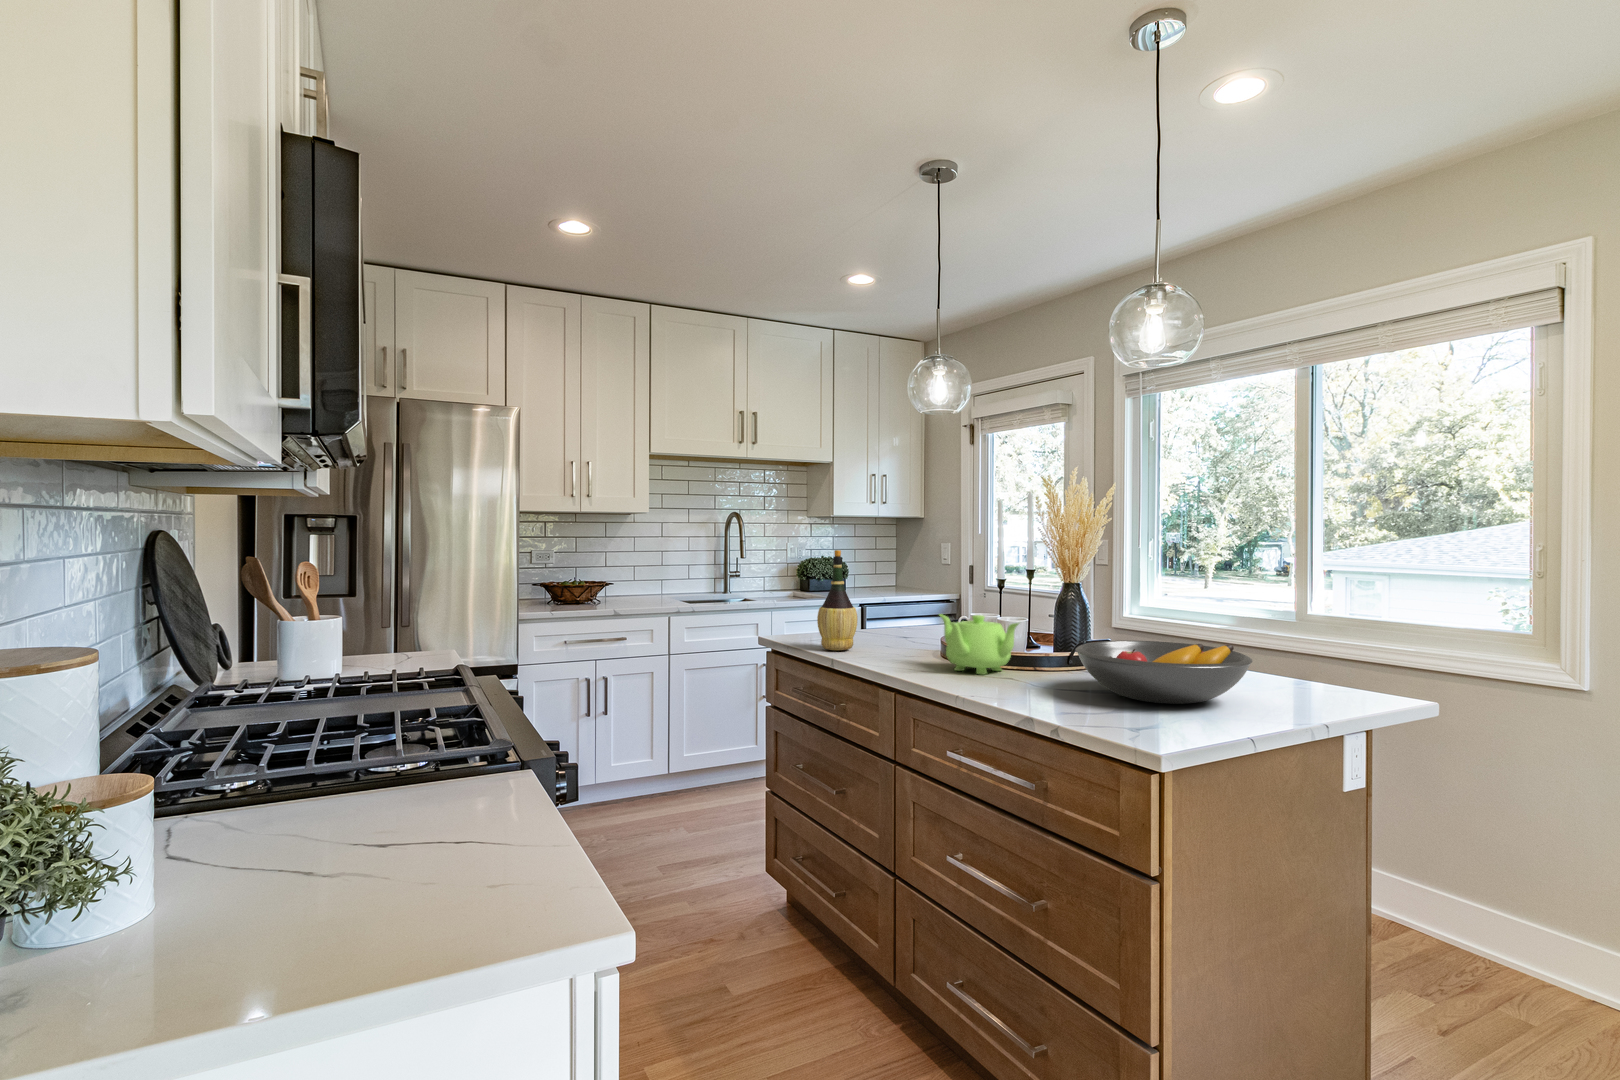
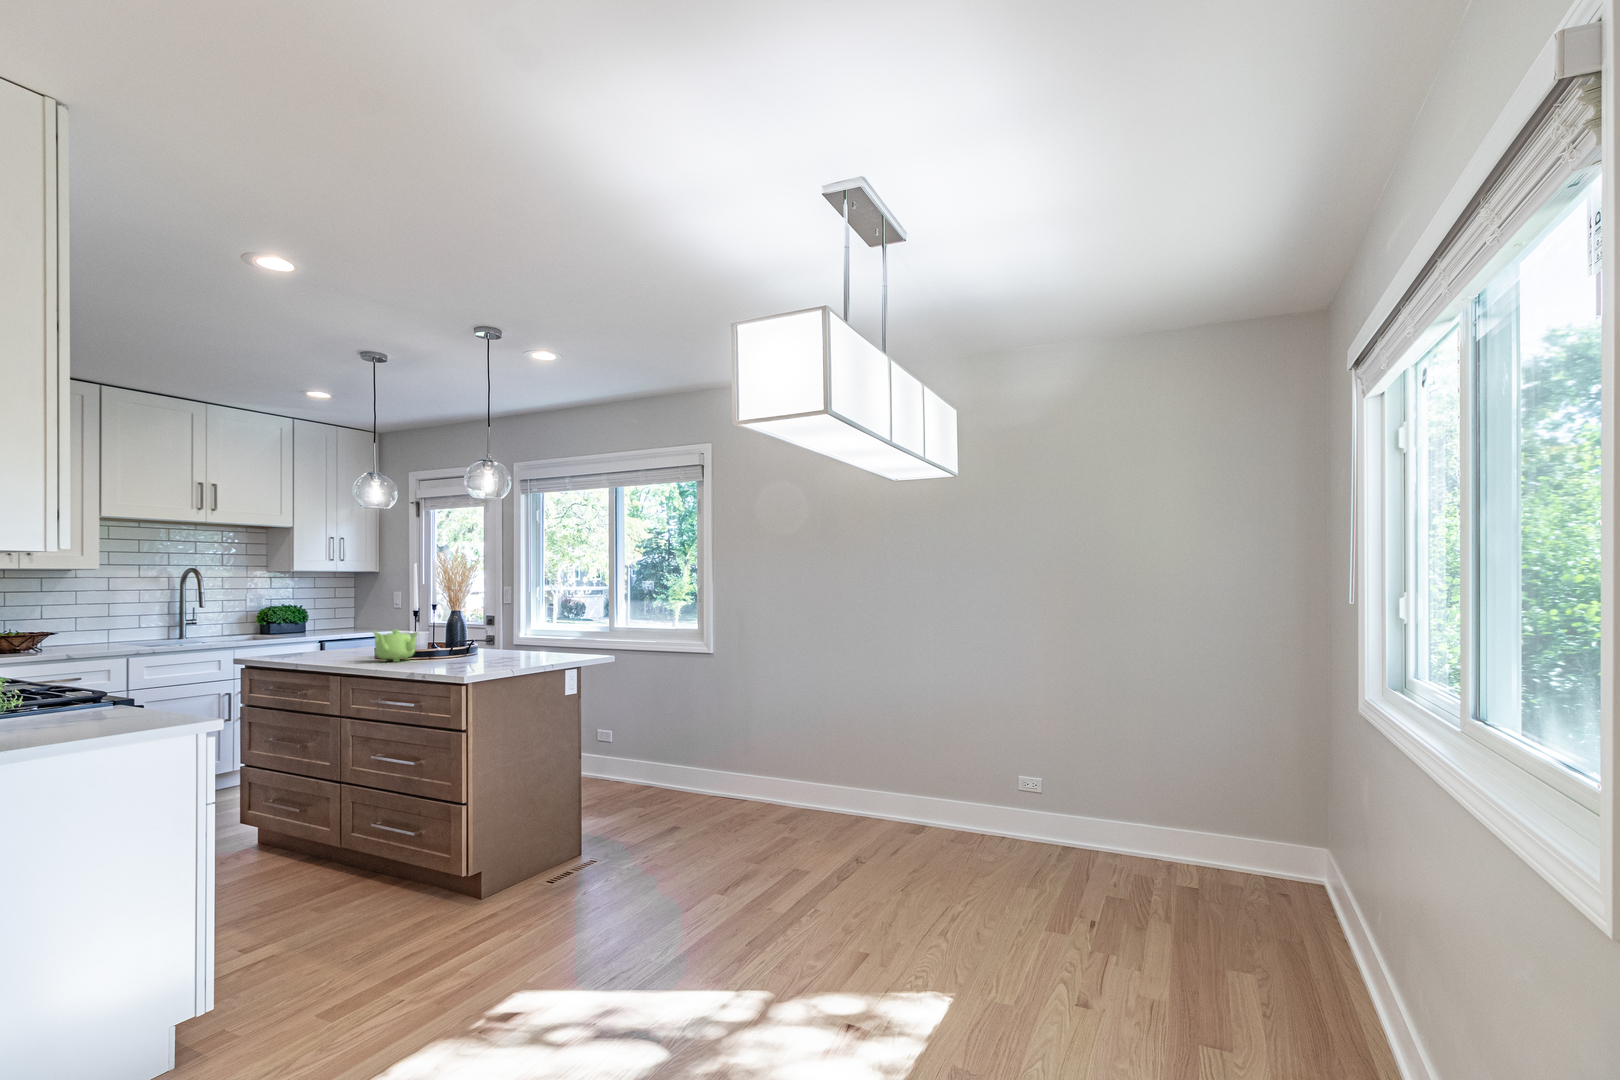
wine bottle: present [817,550,858,650] -> none [286,595,317,660]
fruit bowl: present [1076,641,1252,704] -> none [444,634,528,663]

